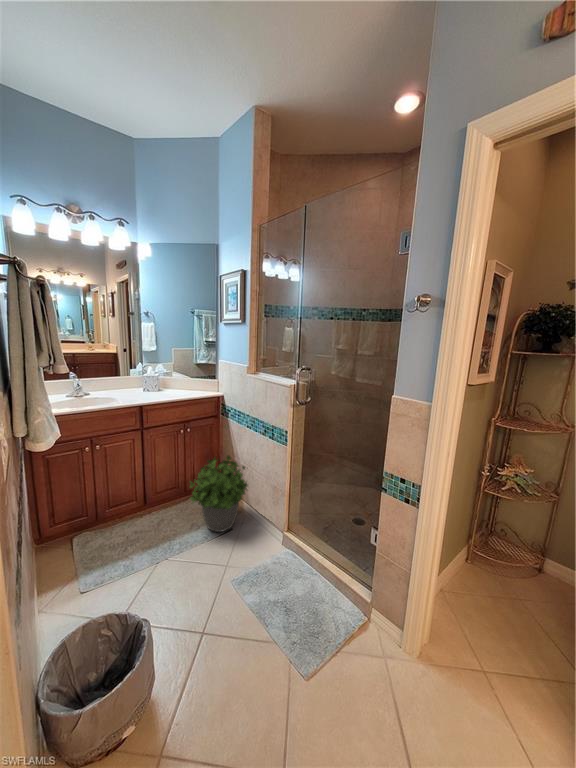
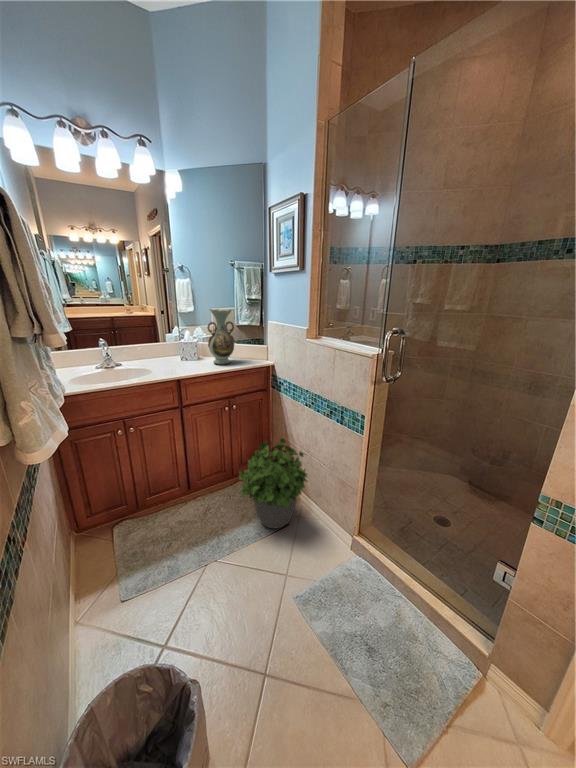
decorative vase: none [168,350,191,395] -> present [208,309,234,365]

